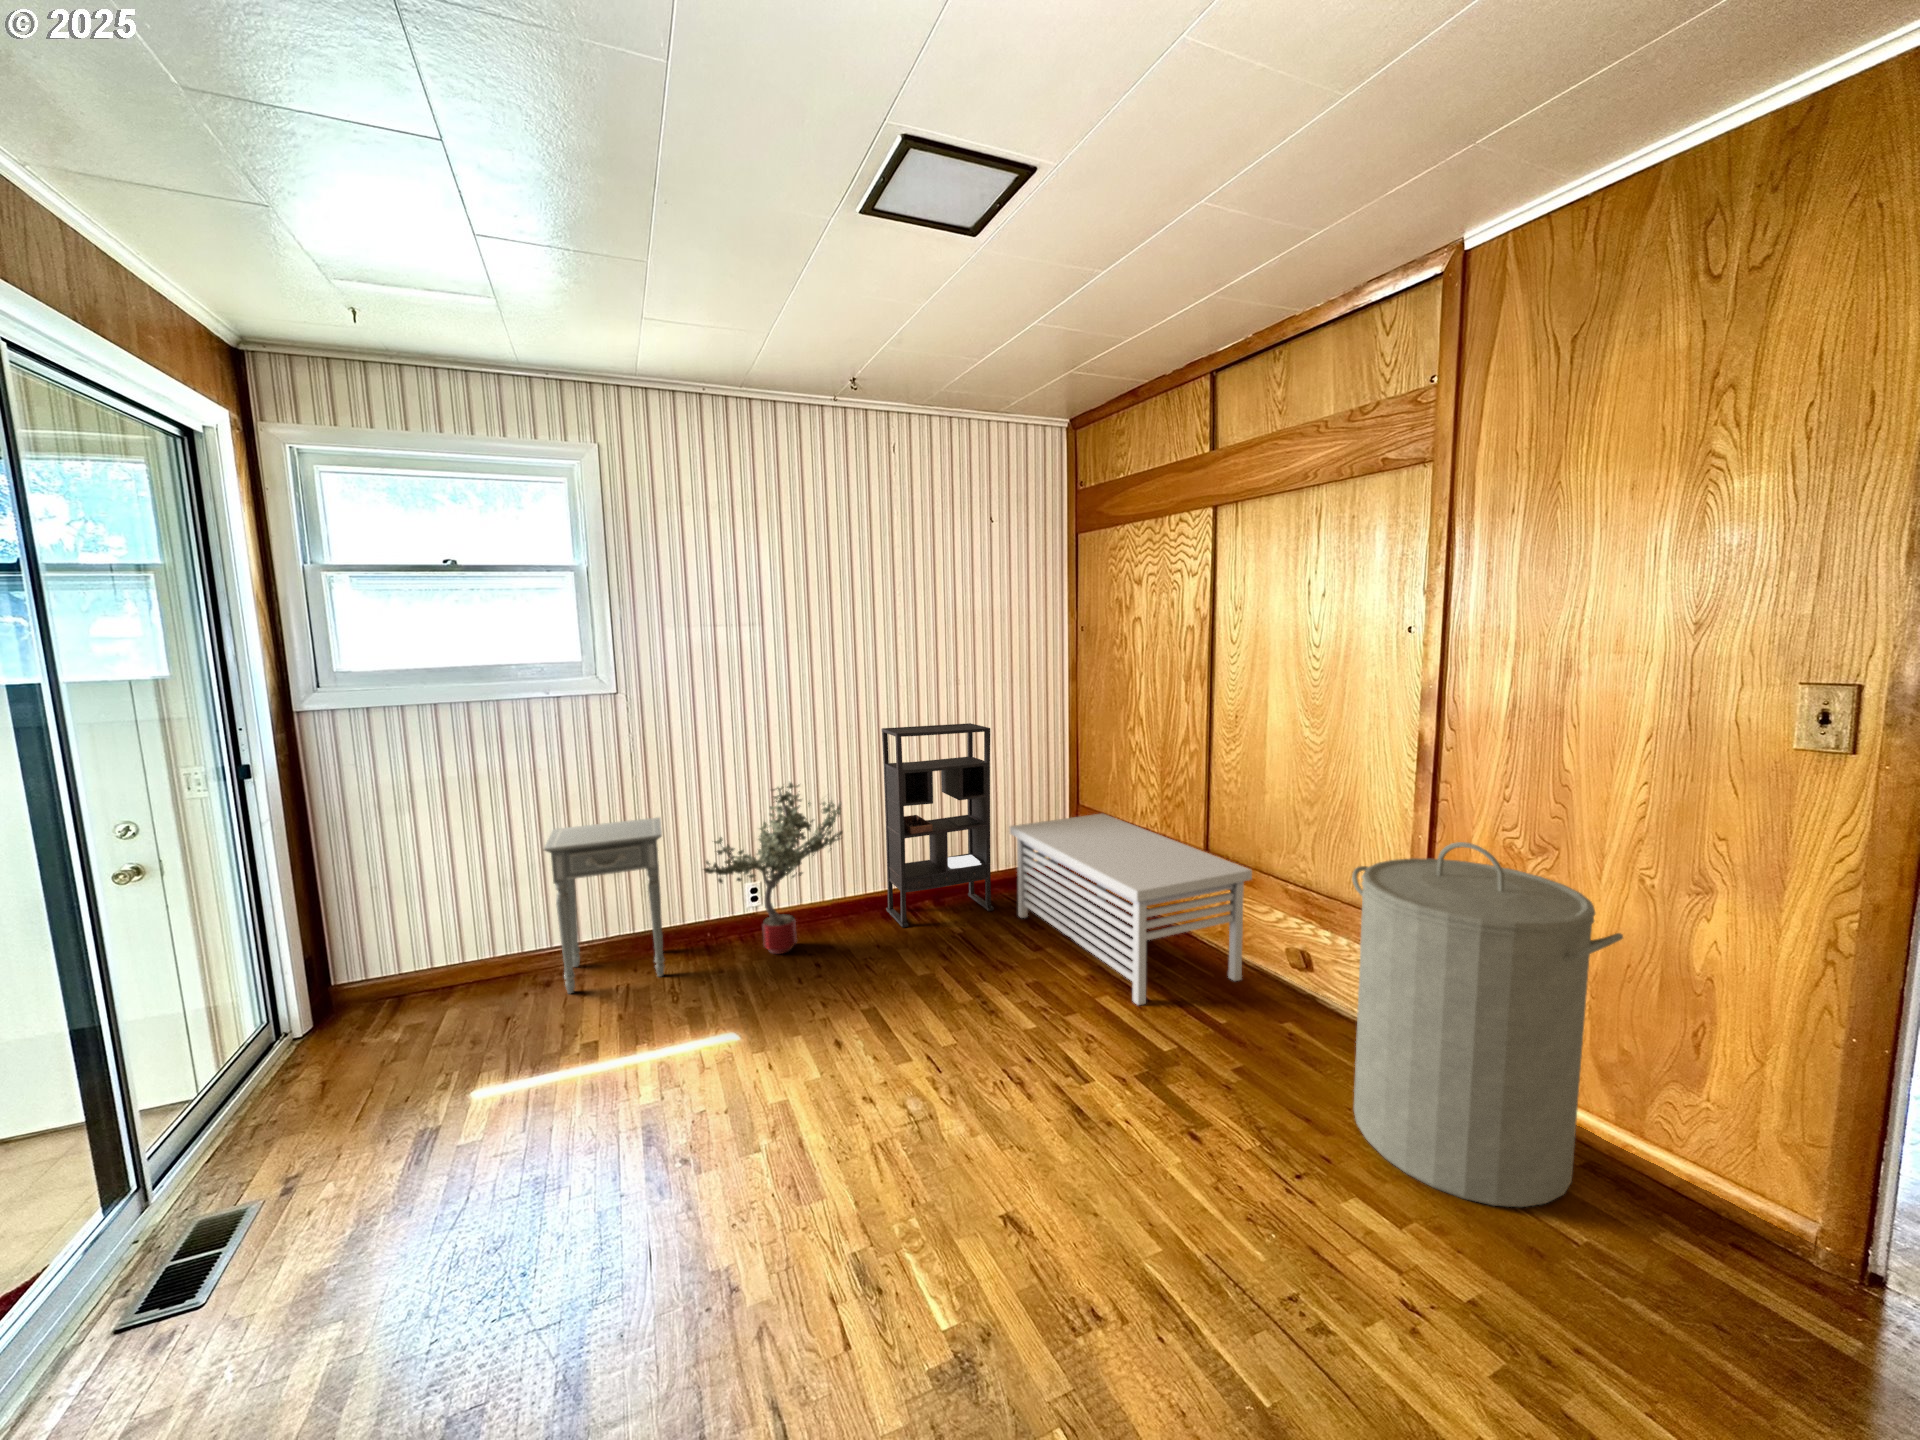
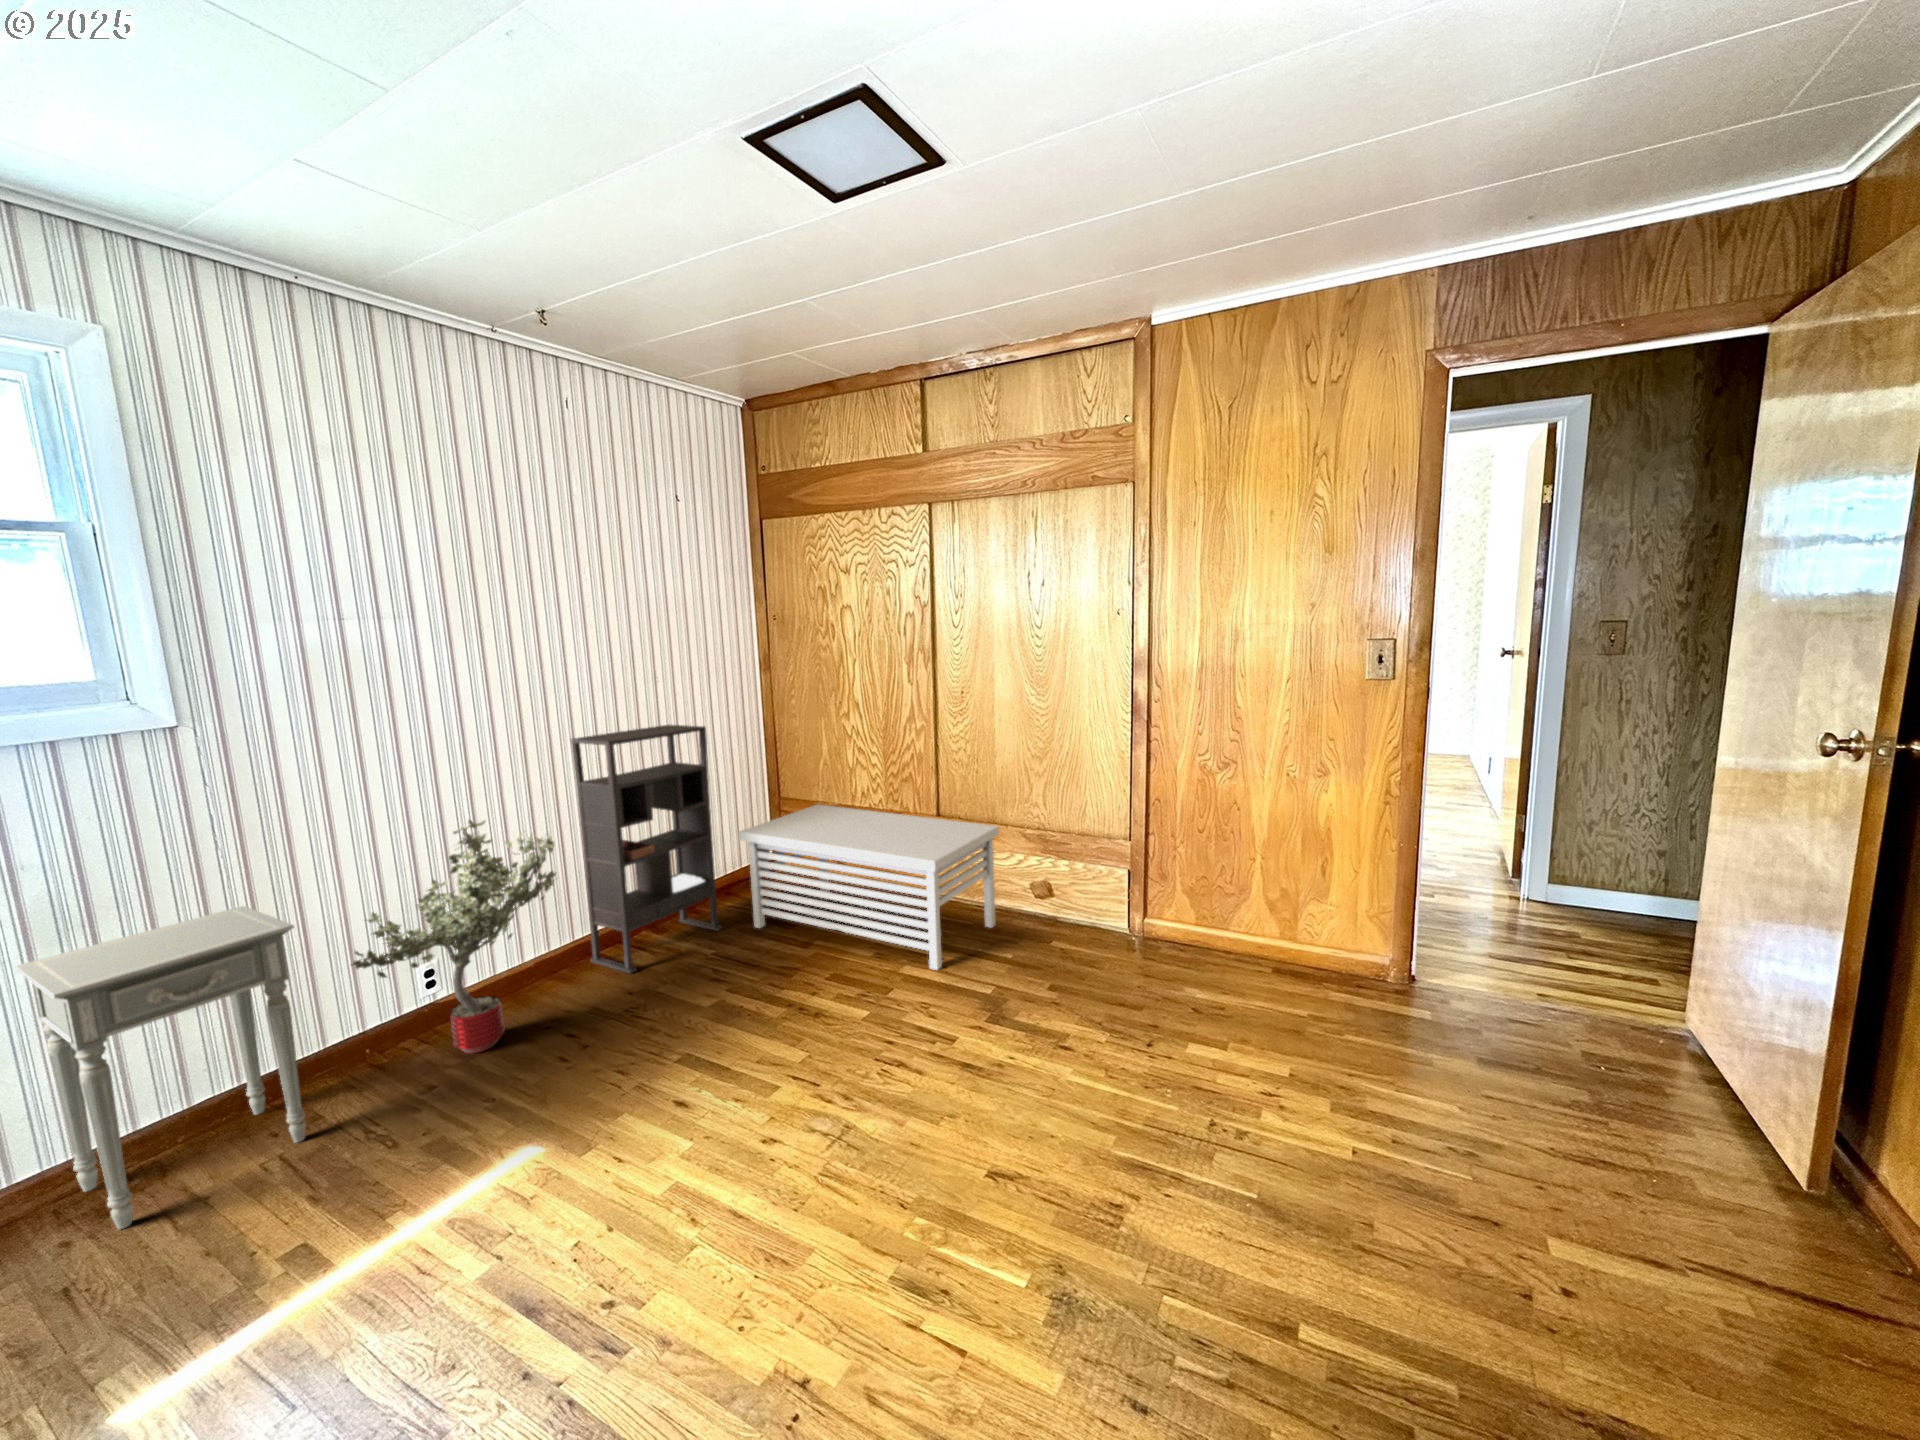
laundry hamper: present [1352,842,1623,1207] -> none [1124,764,1304,1019]

